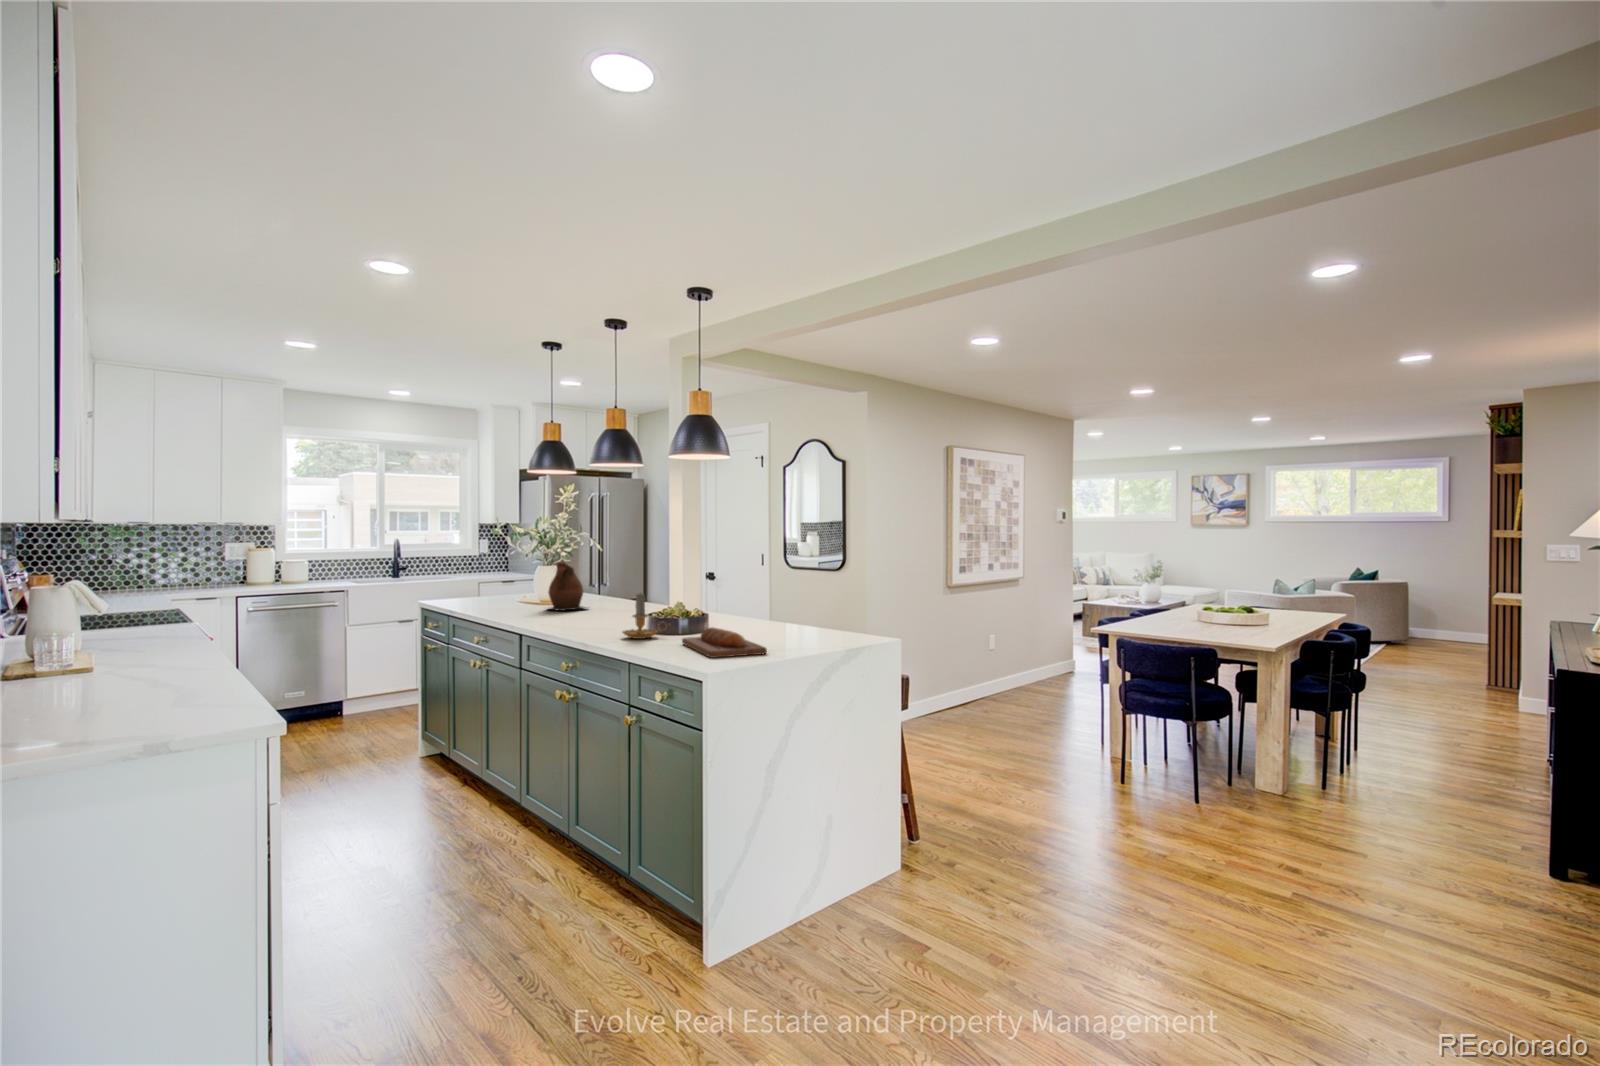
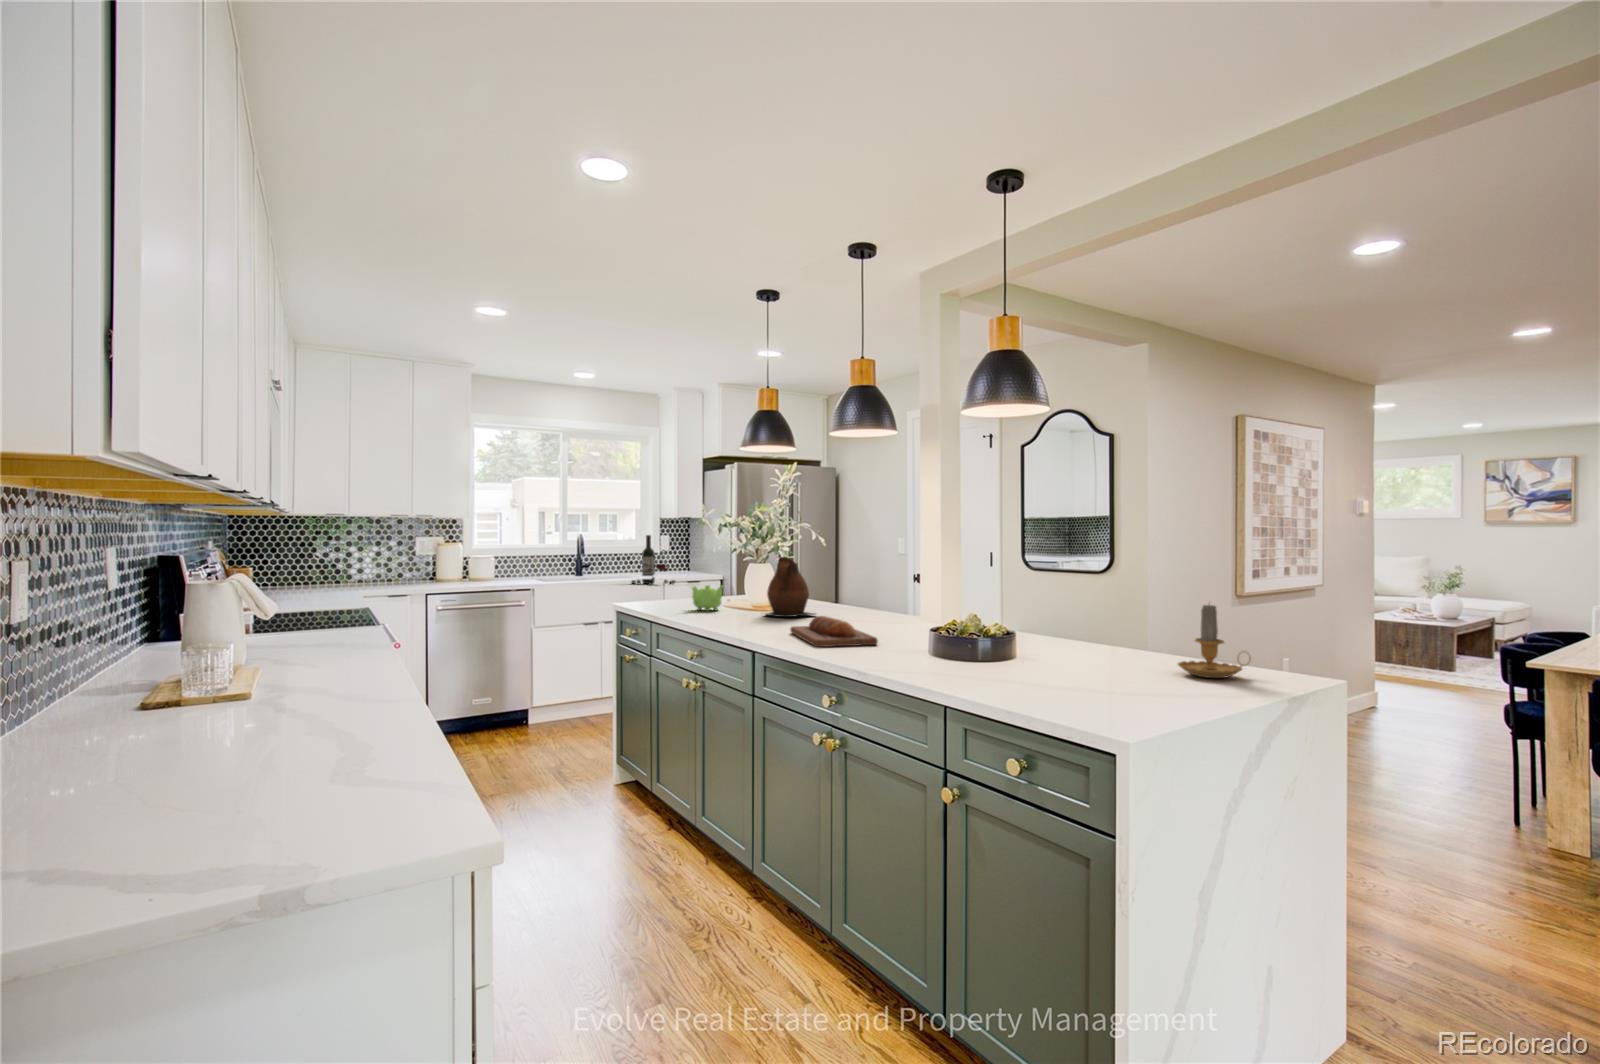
wine bottle: none [444,540,487,586] -> present [631,535,675,585]
teapot: none [485,585,517,607] -> present [692,585,723,611]
candle: present [622,593,666,639] -> present [1178,604,1251,678]
bread loaf: present [682,628,767,658] -> present [790,616,878,647]

